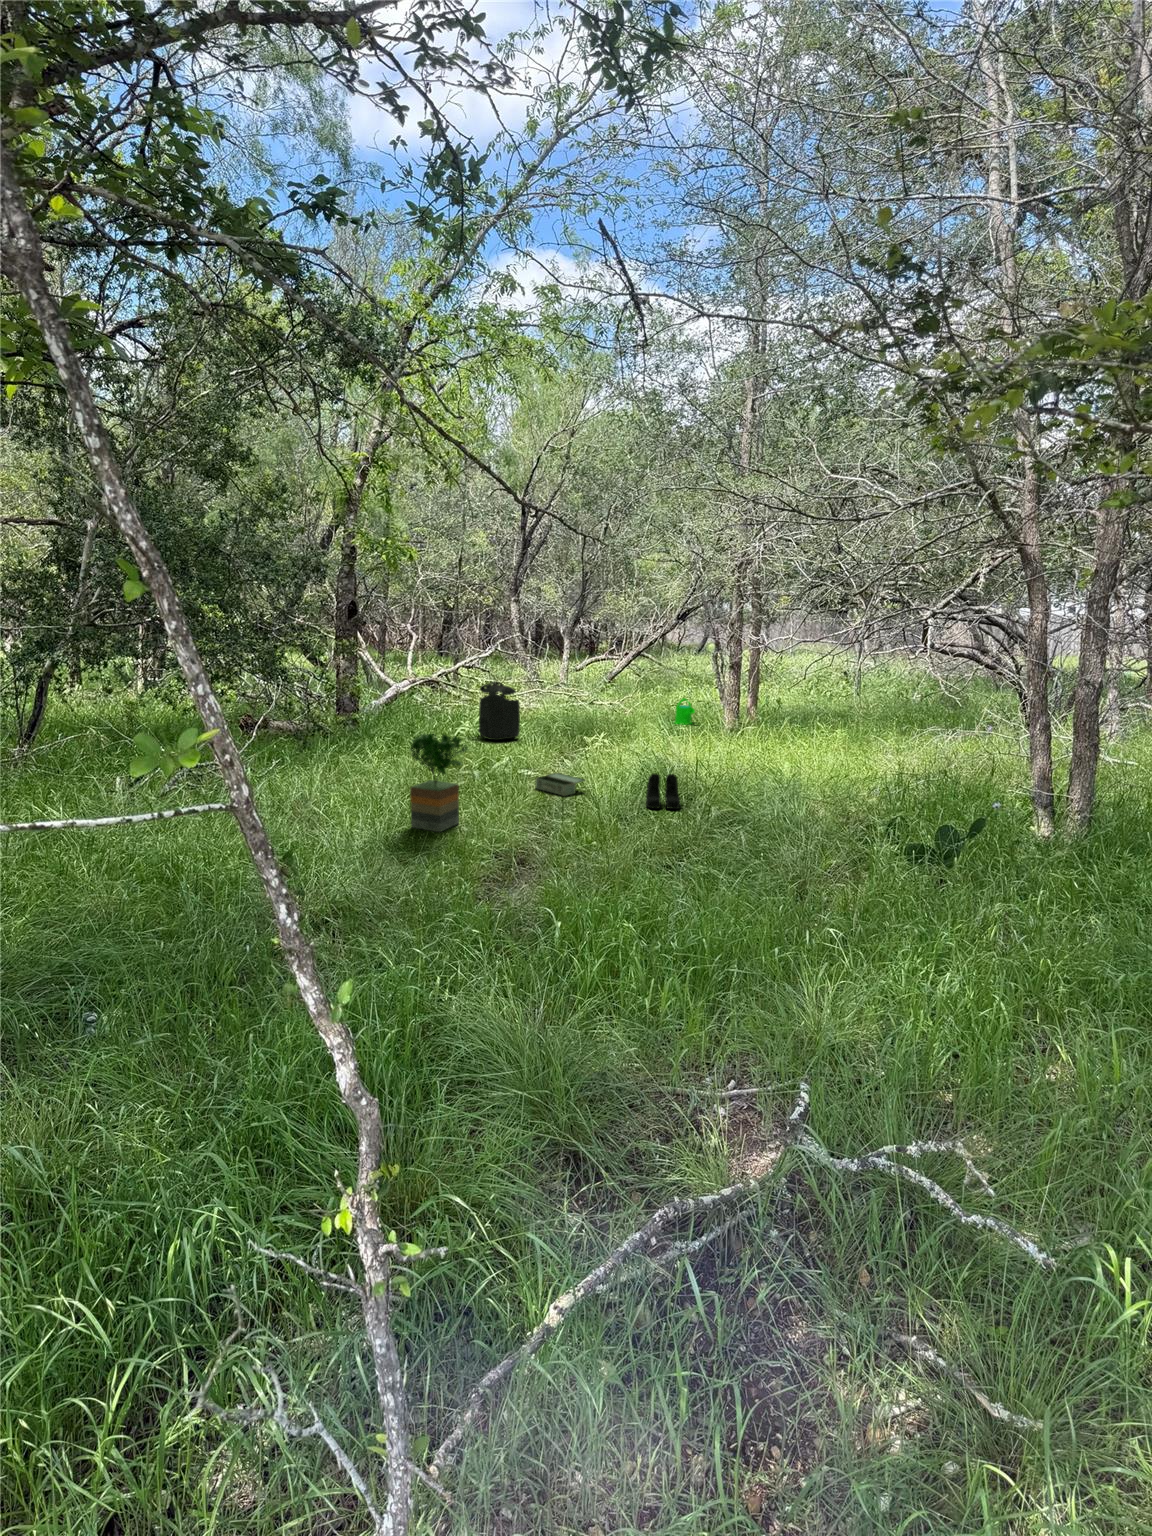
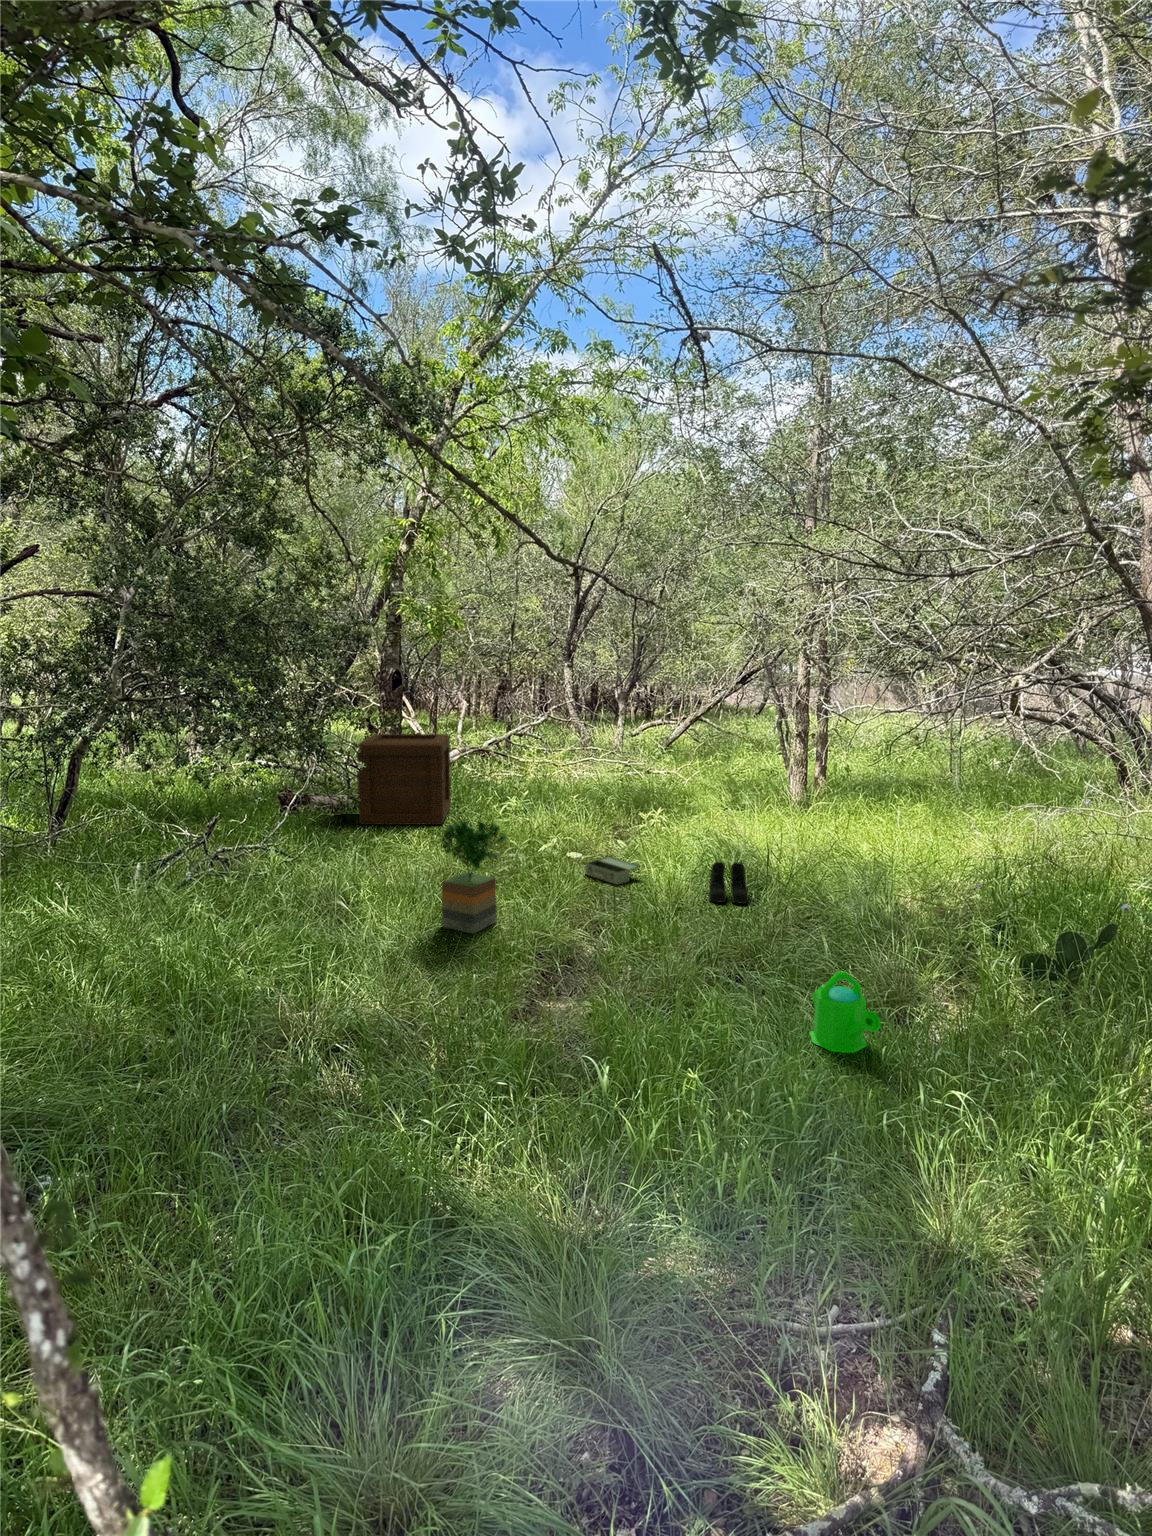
wooden crate: none [315,664,404,750] -> present [357,734,451,825]
backpack: present [478,682,520,740] -> none [527,751,572,813]
watering can: present [675,698,695,725] -> present [810,971,881,1053]

